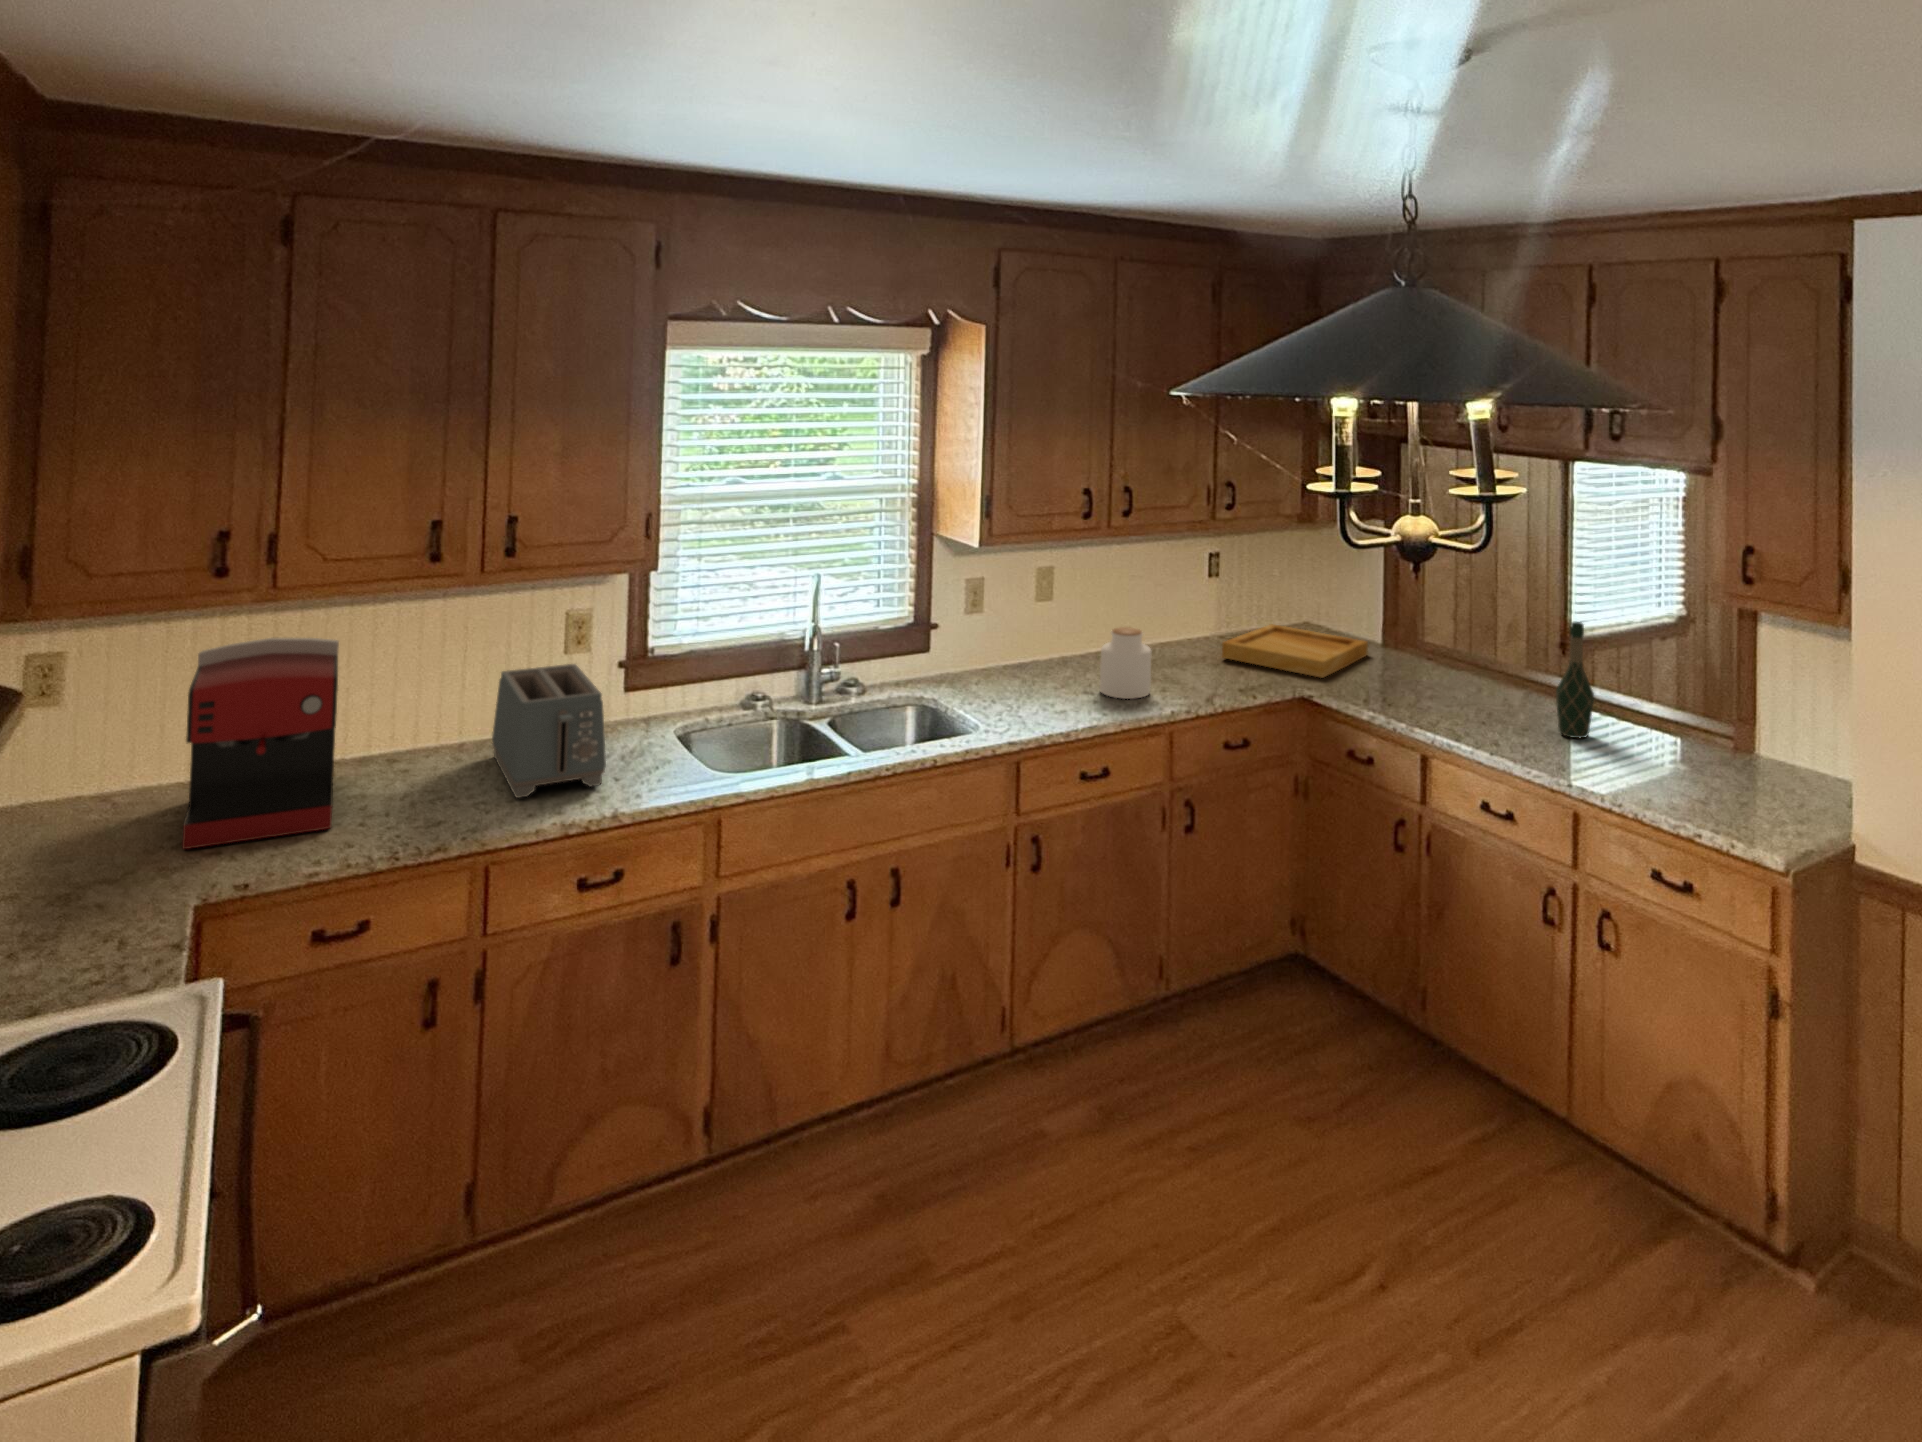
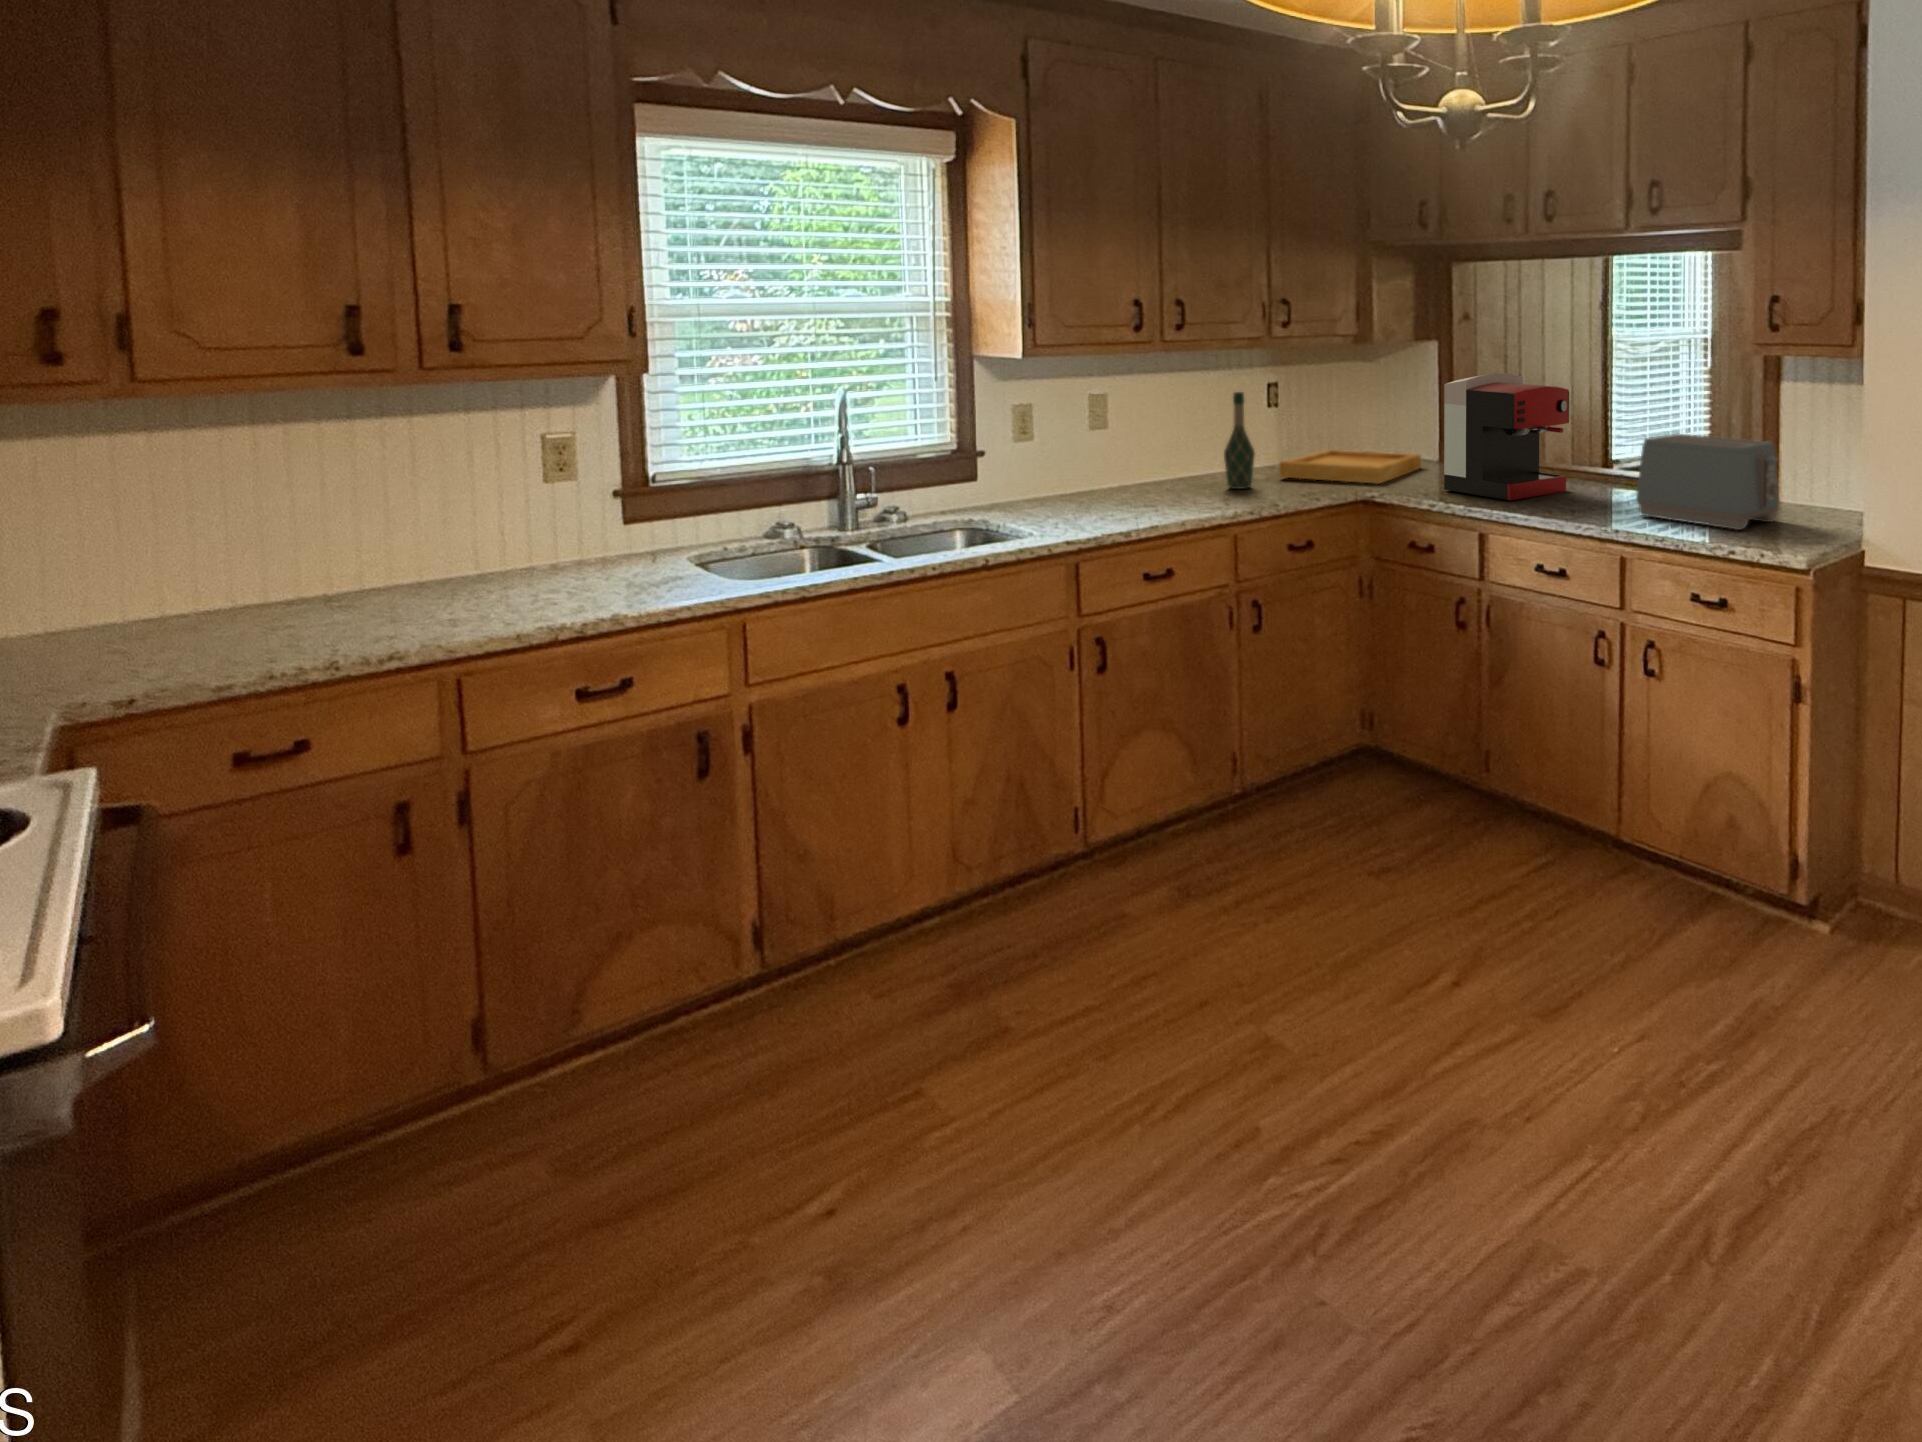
wine bottle: present [1556,622,1594,738] -> present [1224,392,1255,489]
jar: present [1100,627,1151,699] -> none [1157,442,1209,509]
coffee maker: present [182,638,339,849] -> present [1444,373,1569,500]
toaster: present [492,664,606,798] -> present [1636,434,1779,530]

